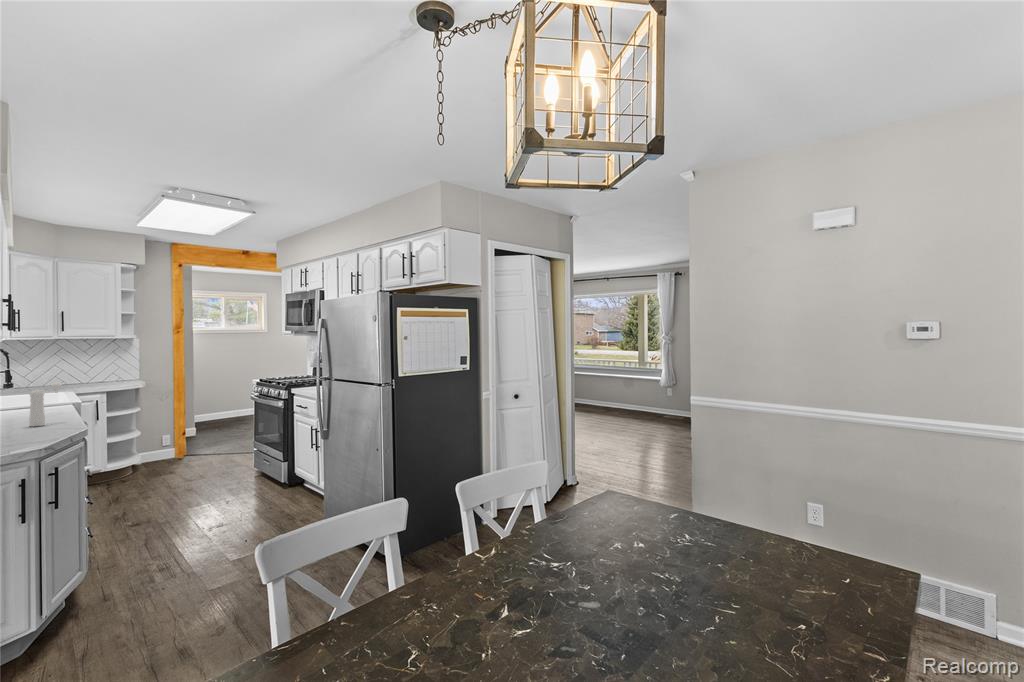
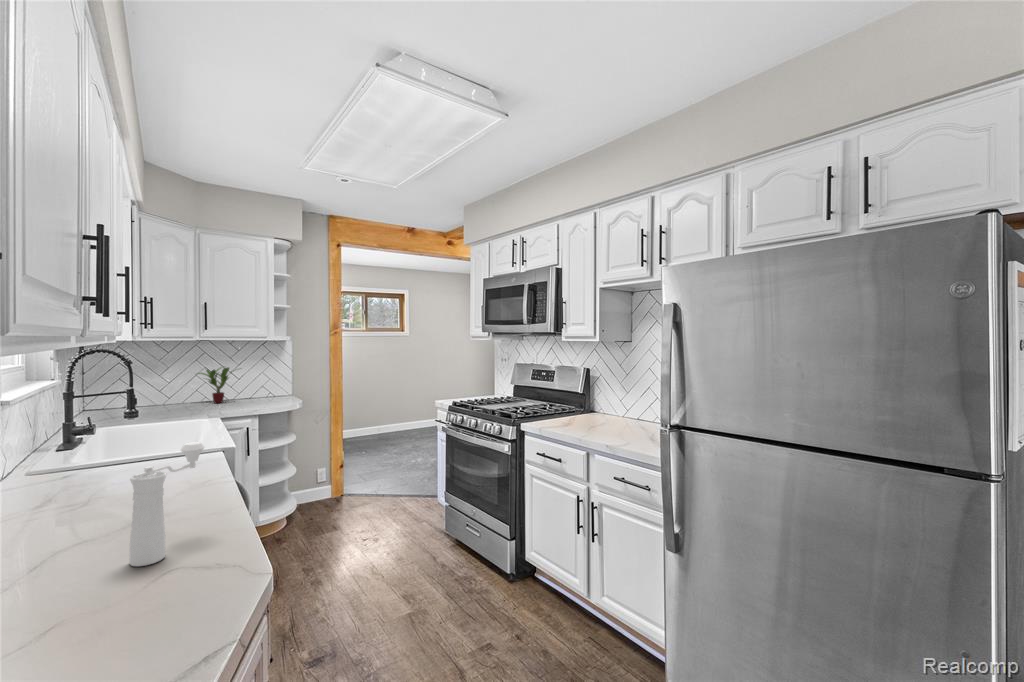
potted plant: none [54,358,95,386] -> present [197,367,229,403]

